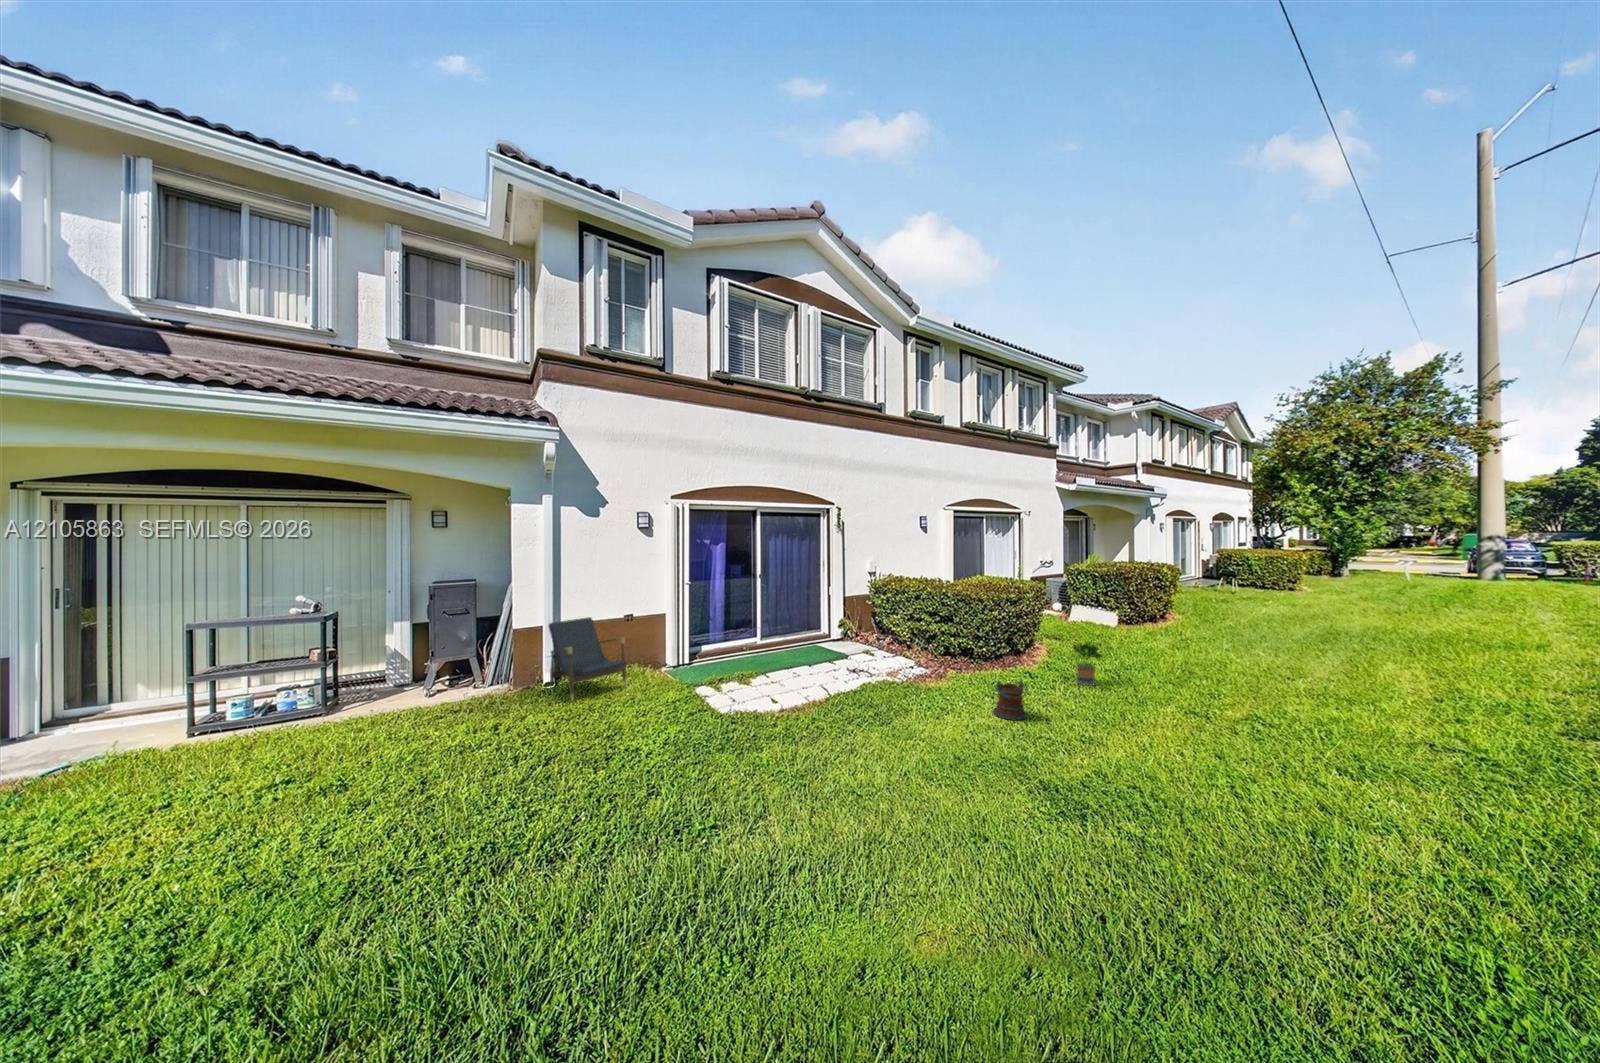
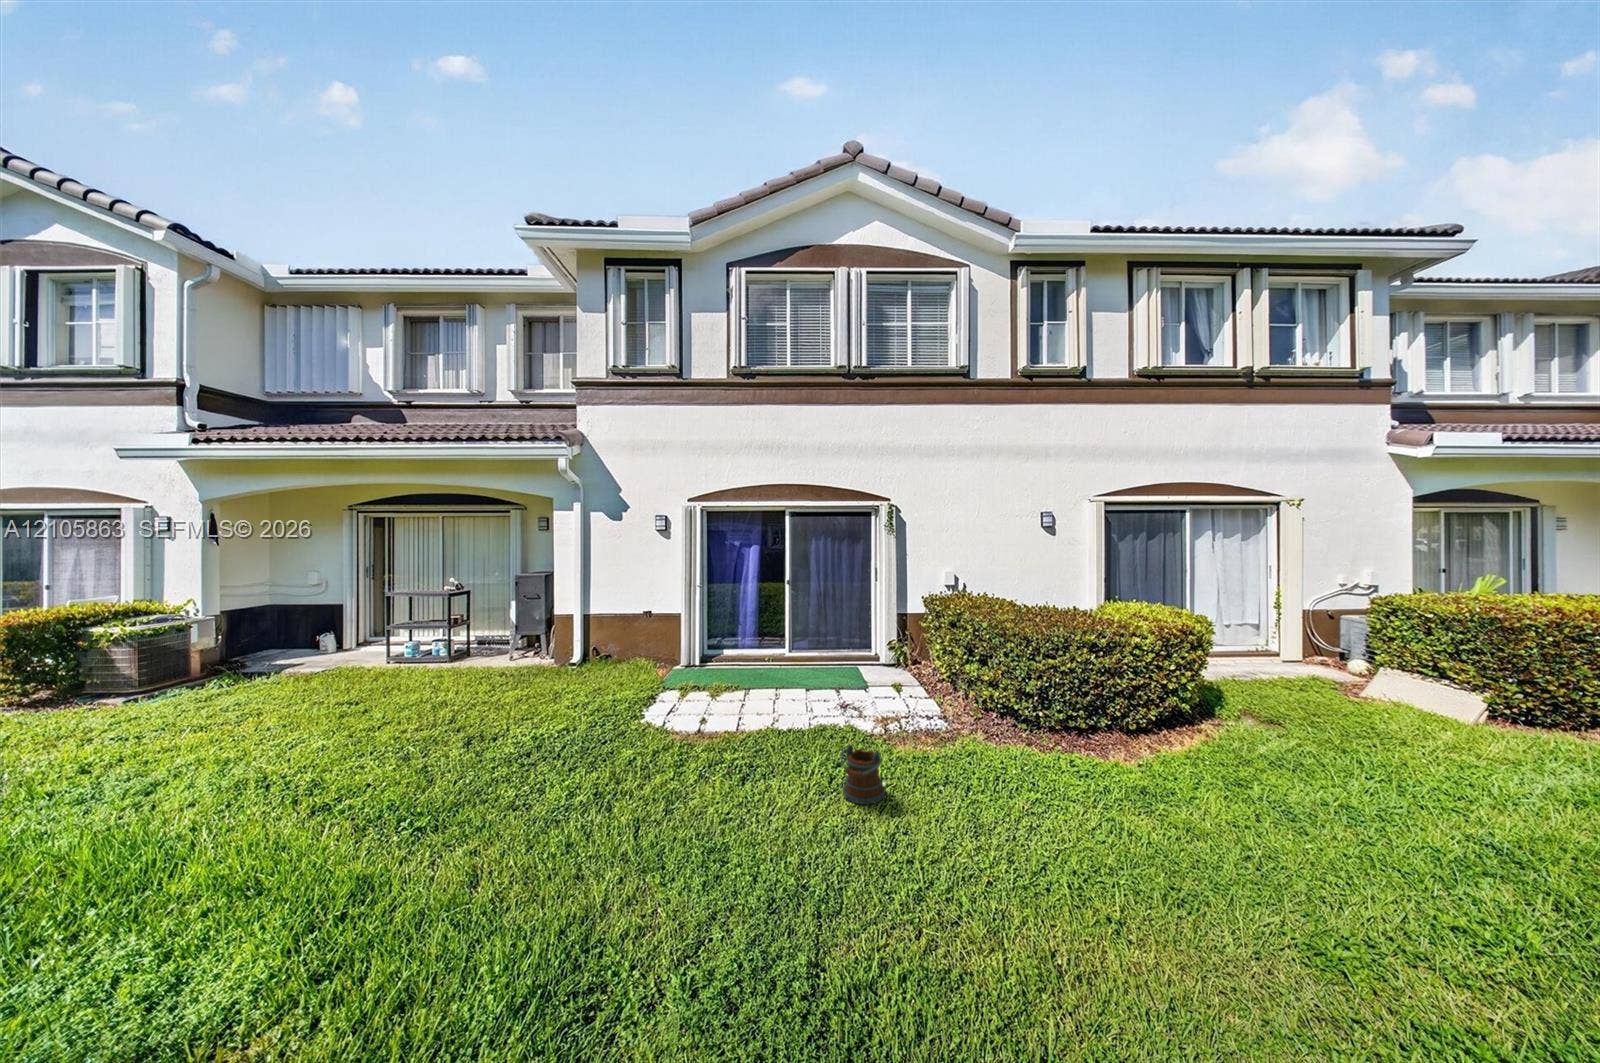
lounge chair: present [549,617,627,702] -> none [562,609,620,681]
potted tree: present [1073,643,1102,686] -> none [1064,713,1110,786]

